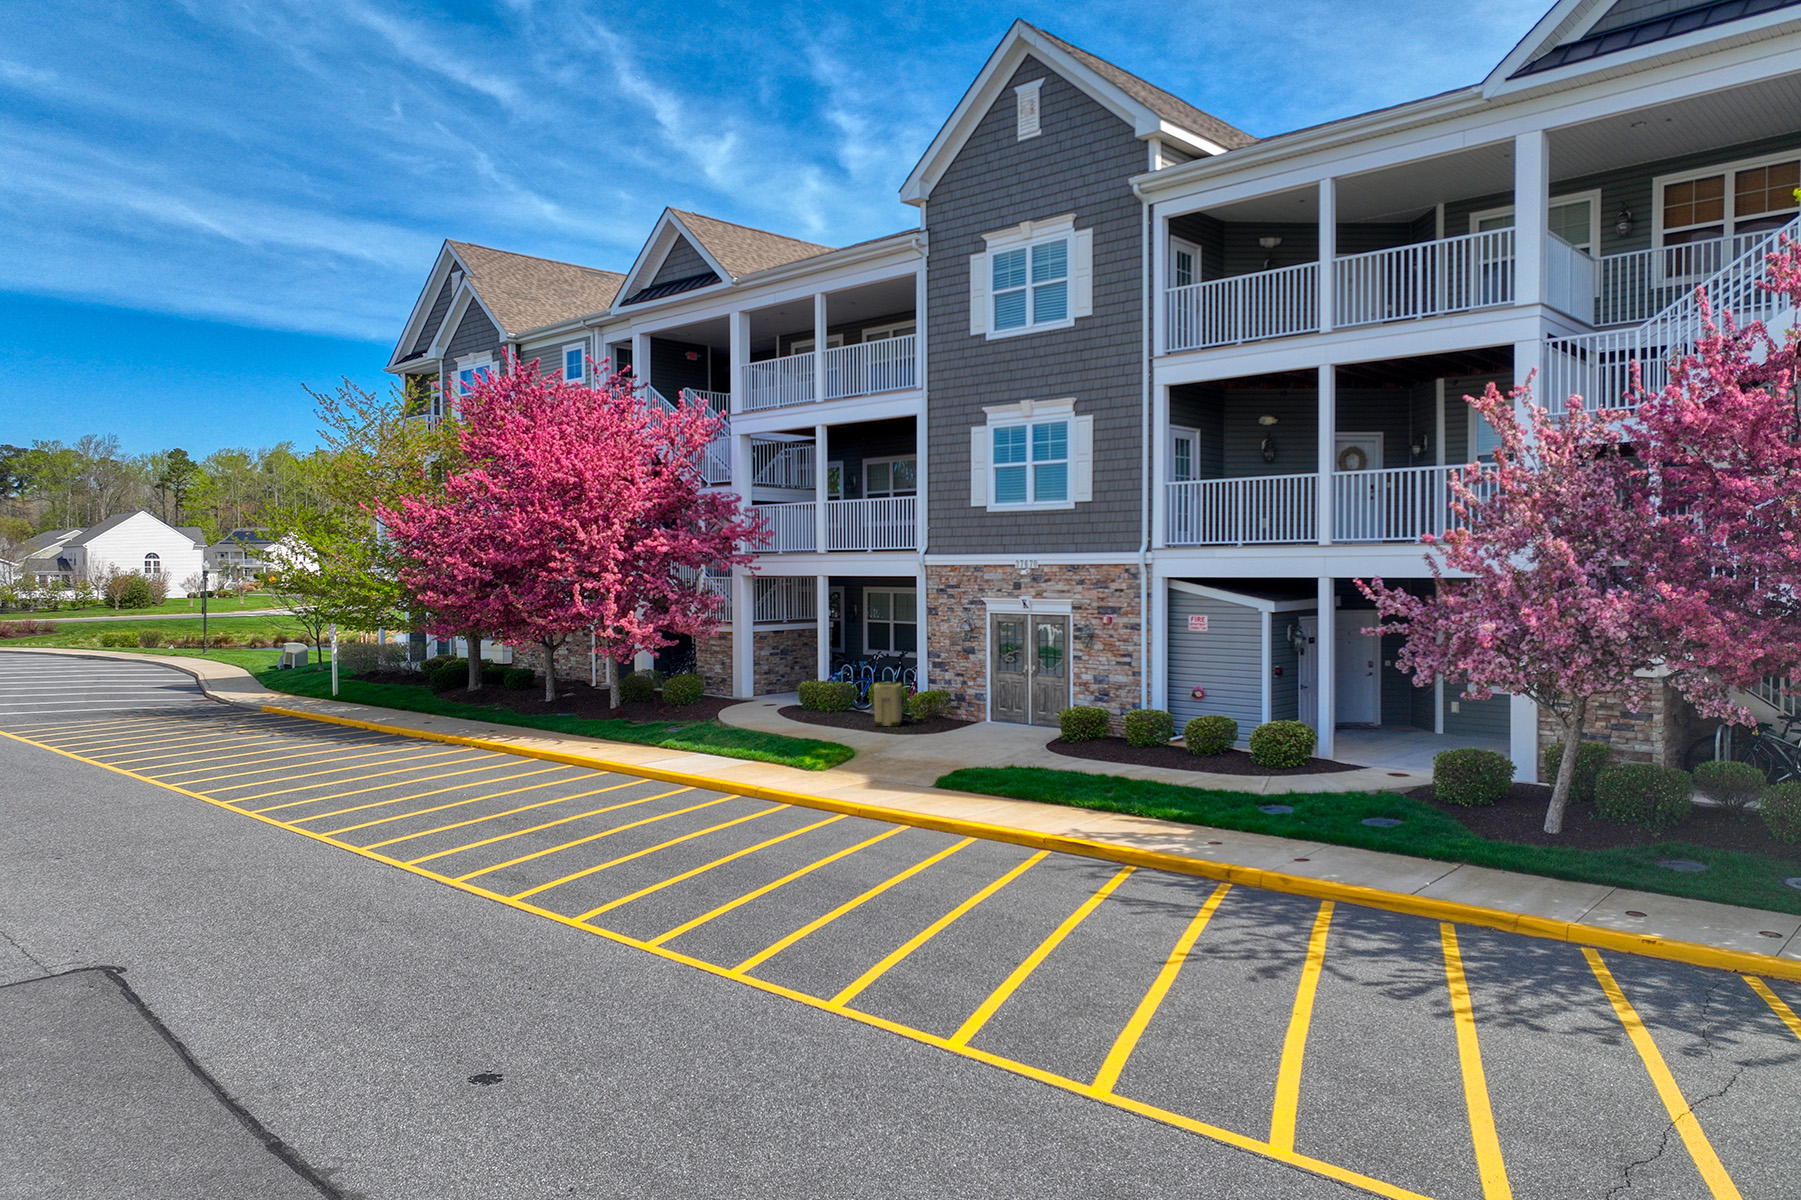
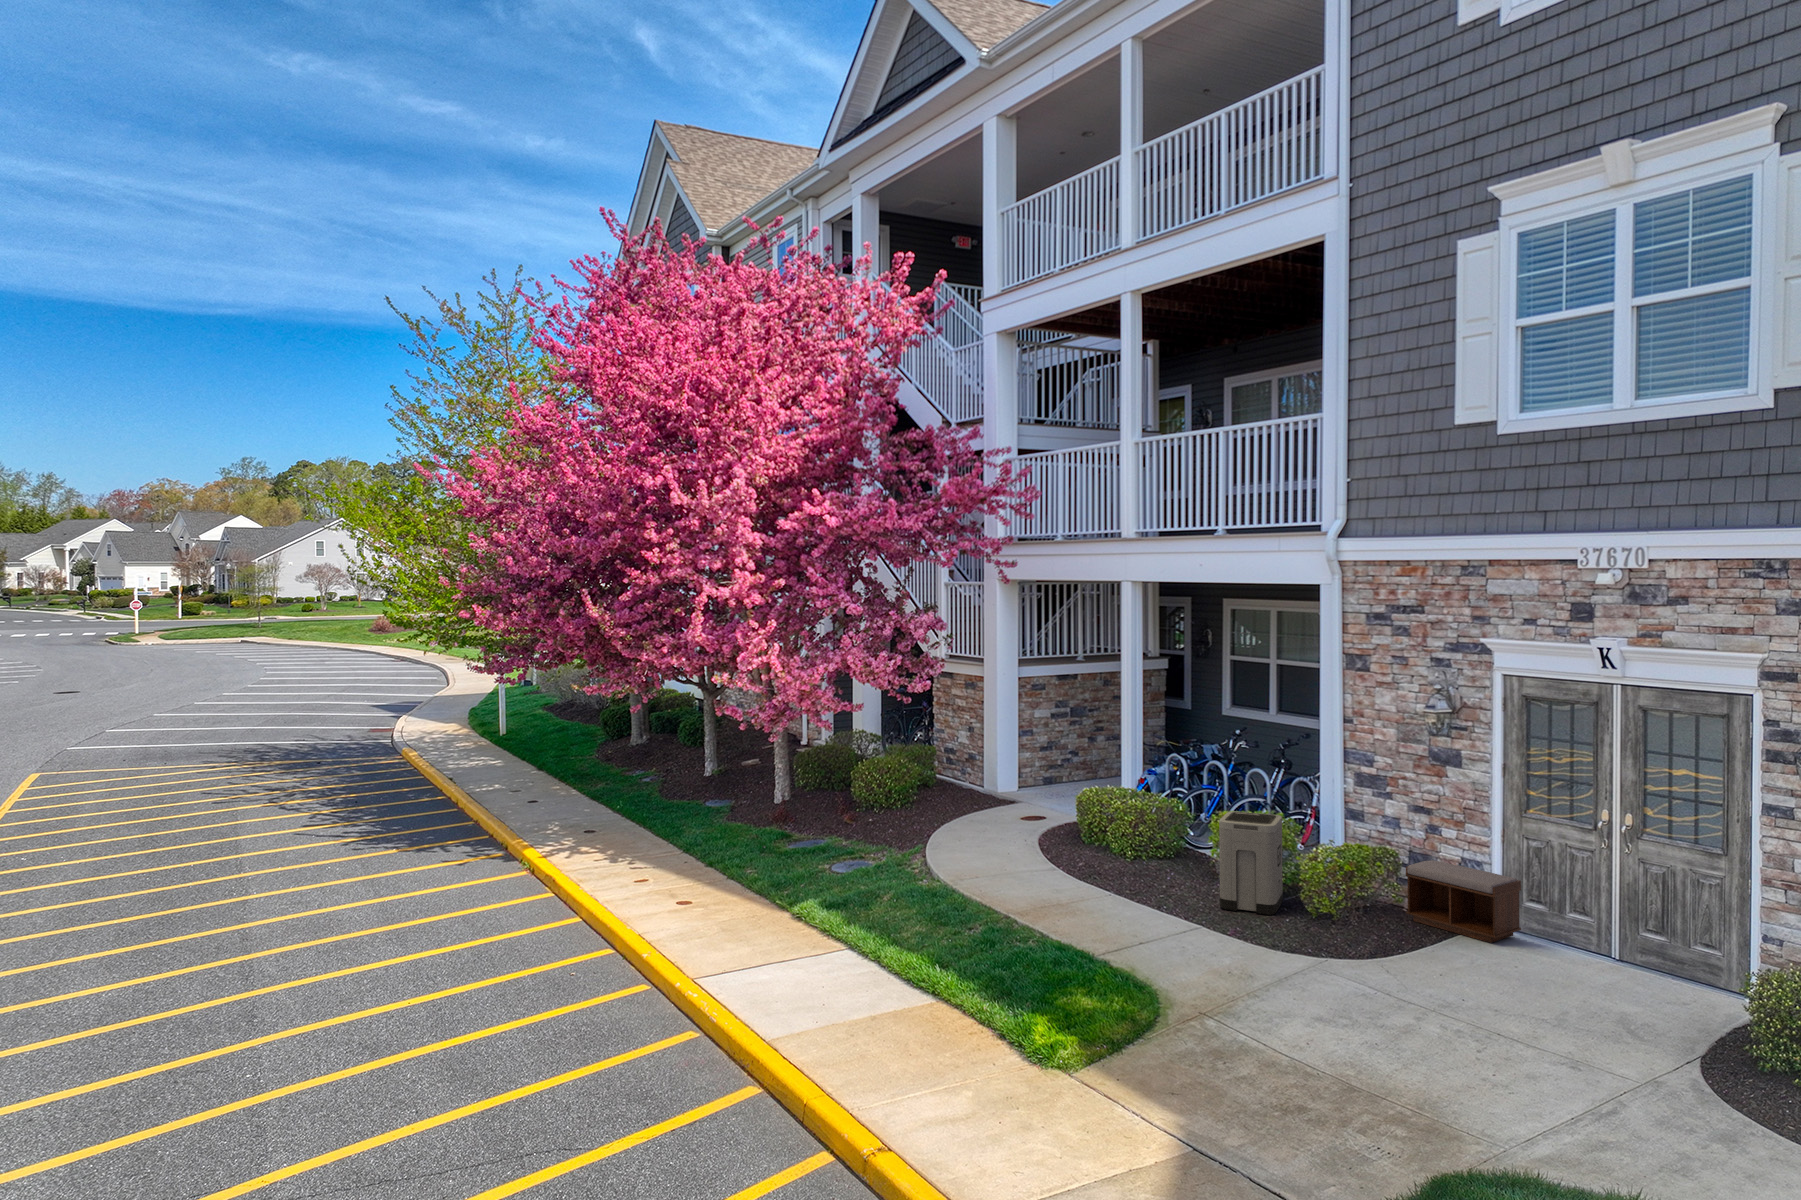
bench: none [953,697,998,726] -> present [1406,860,1521,943]

